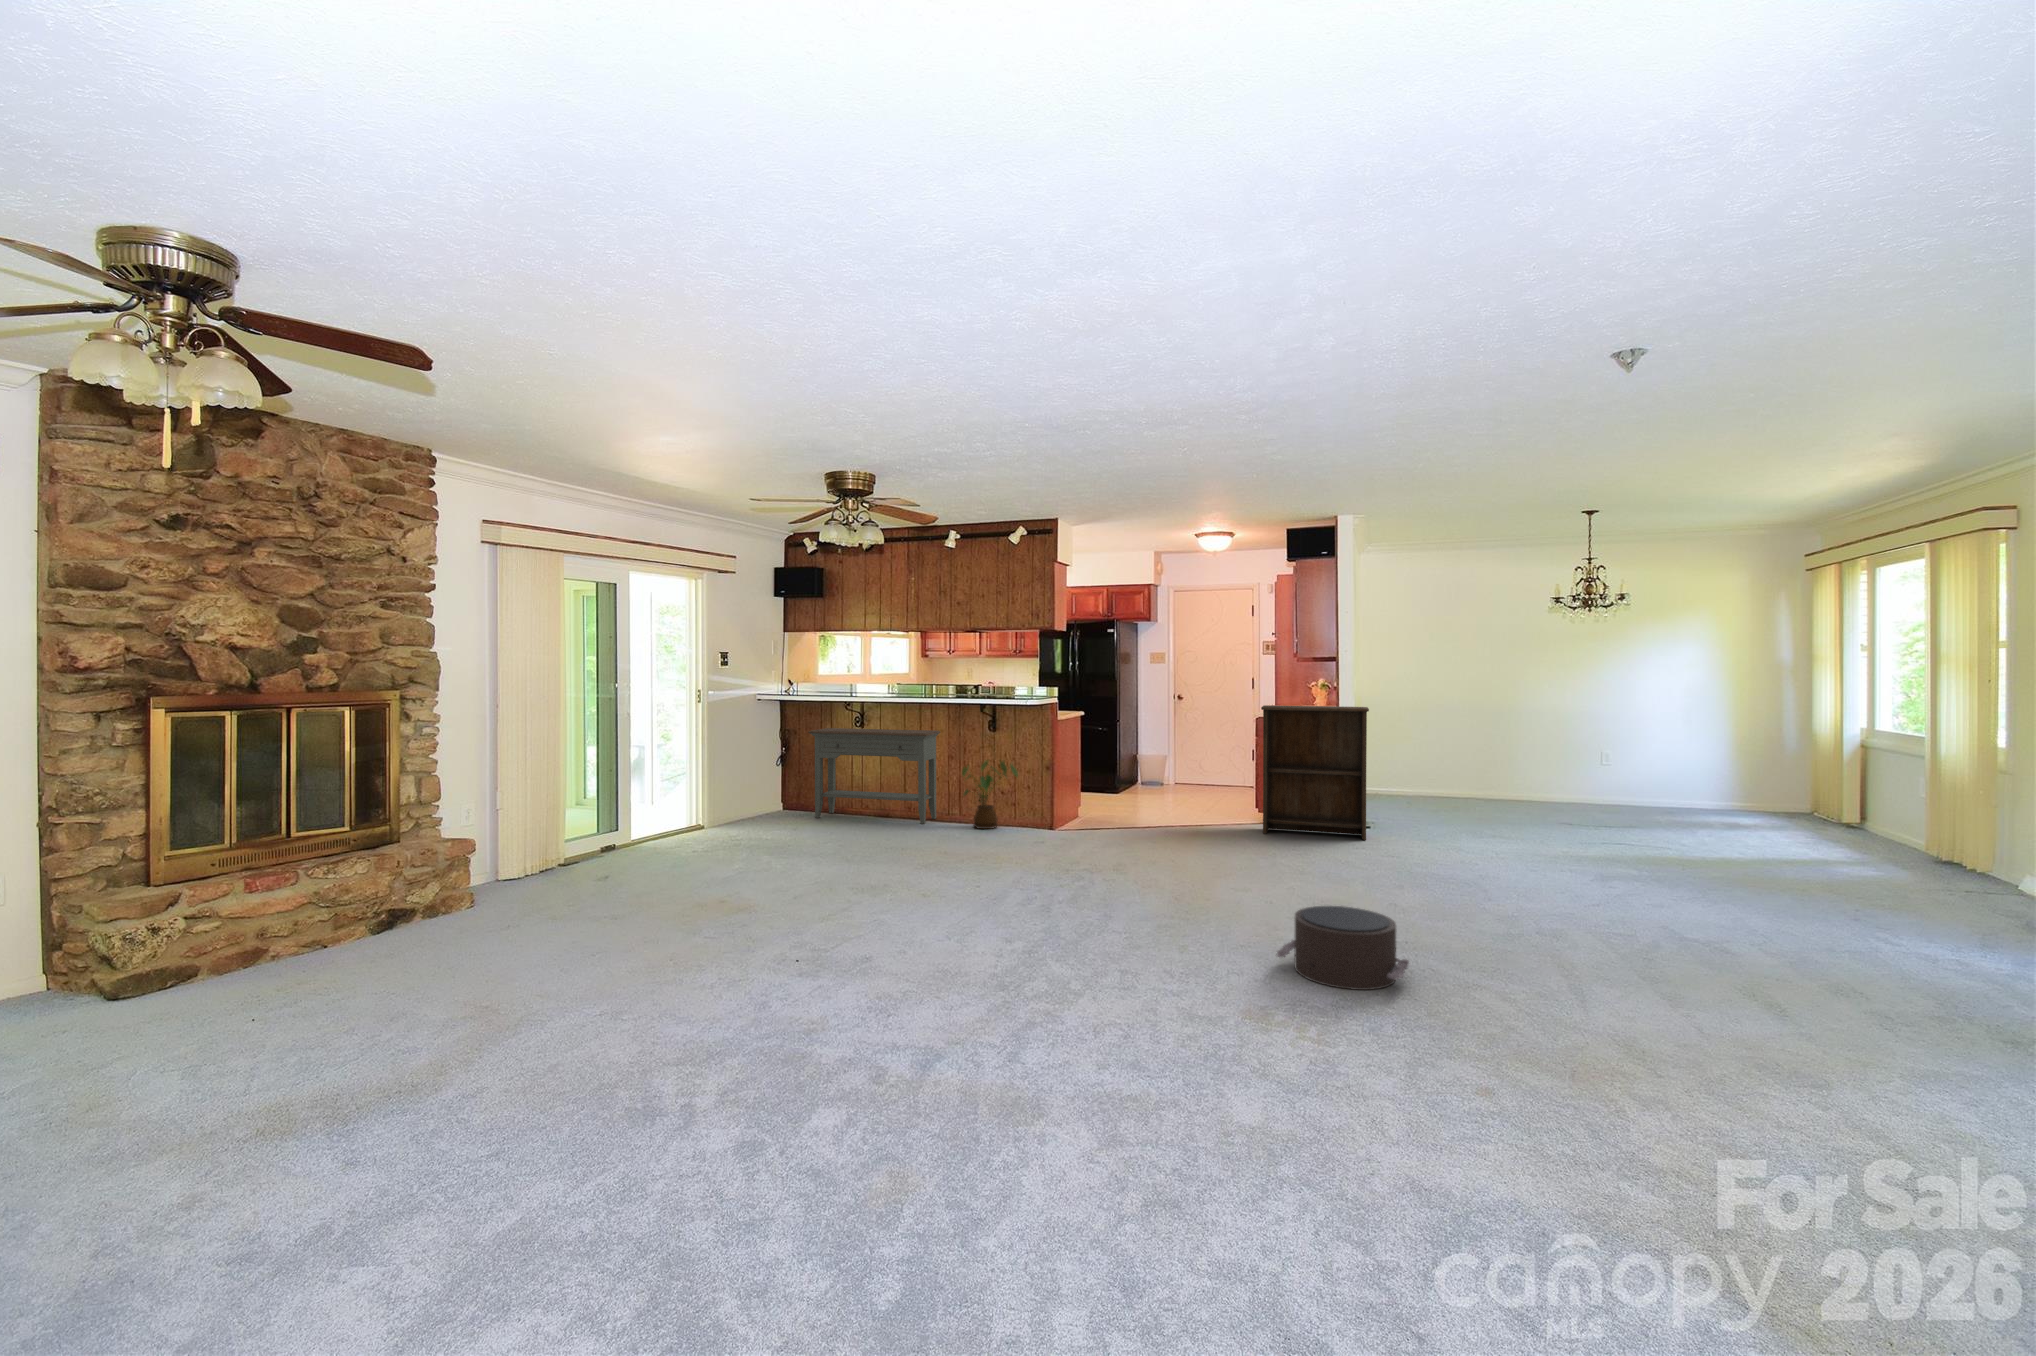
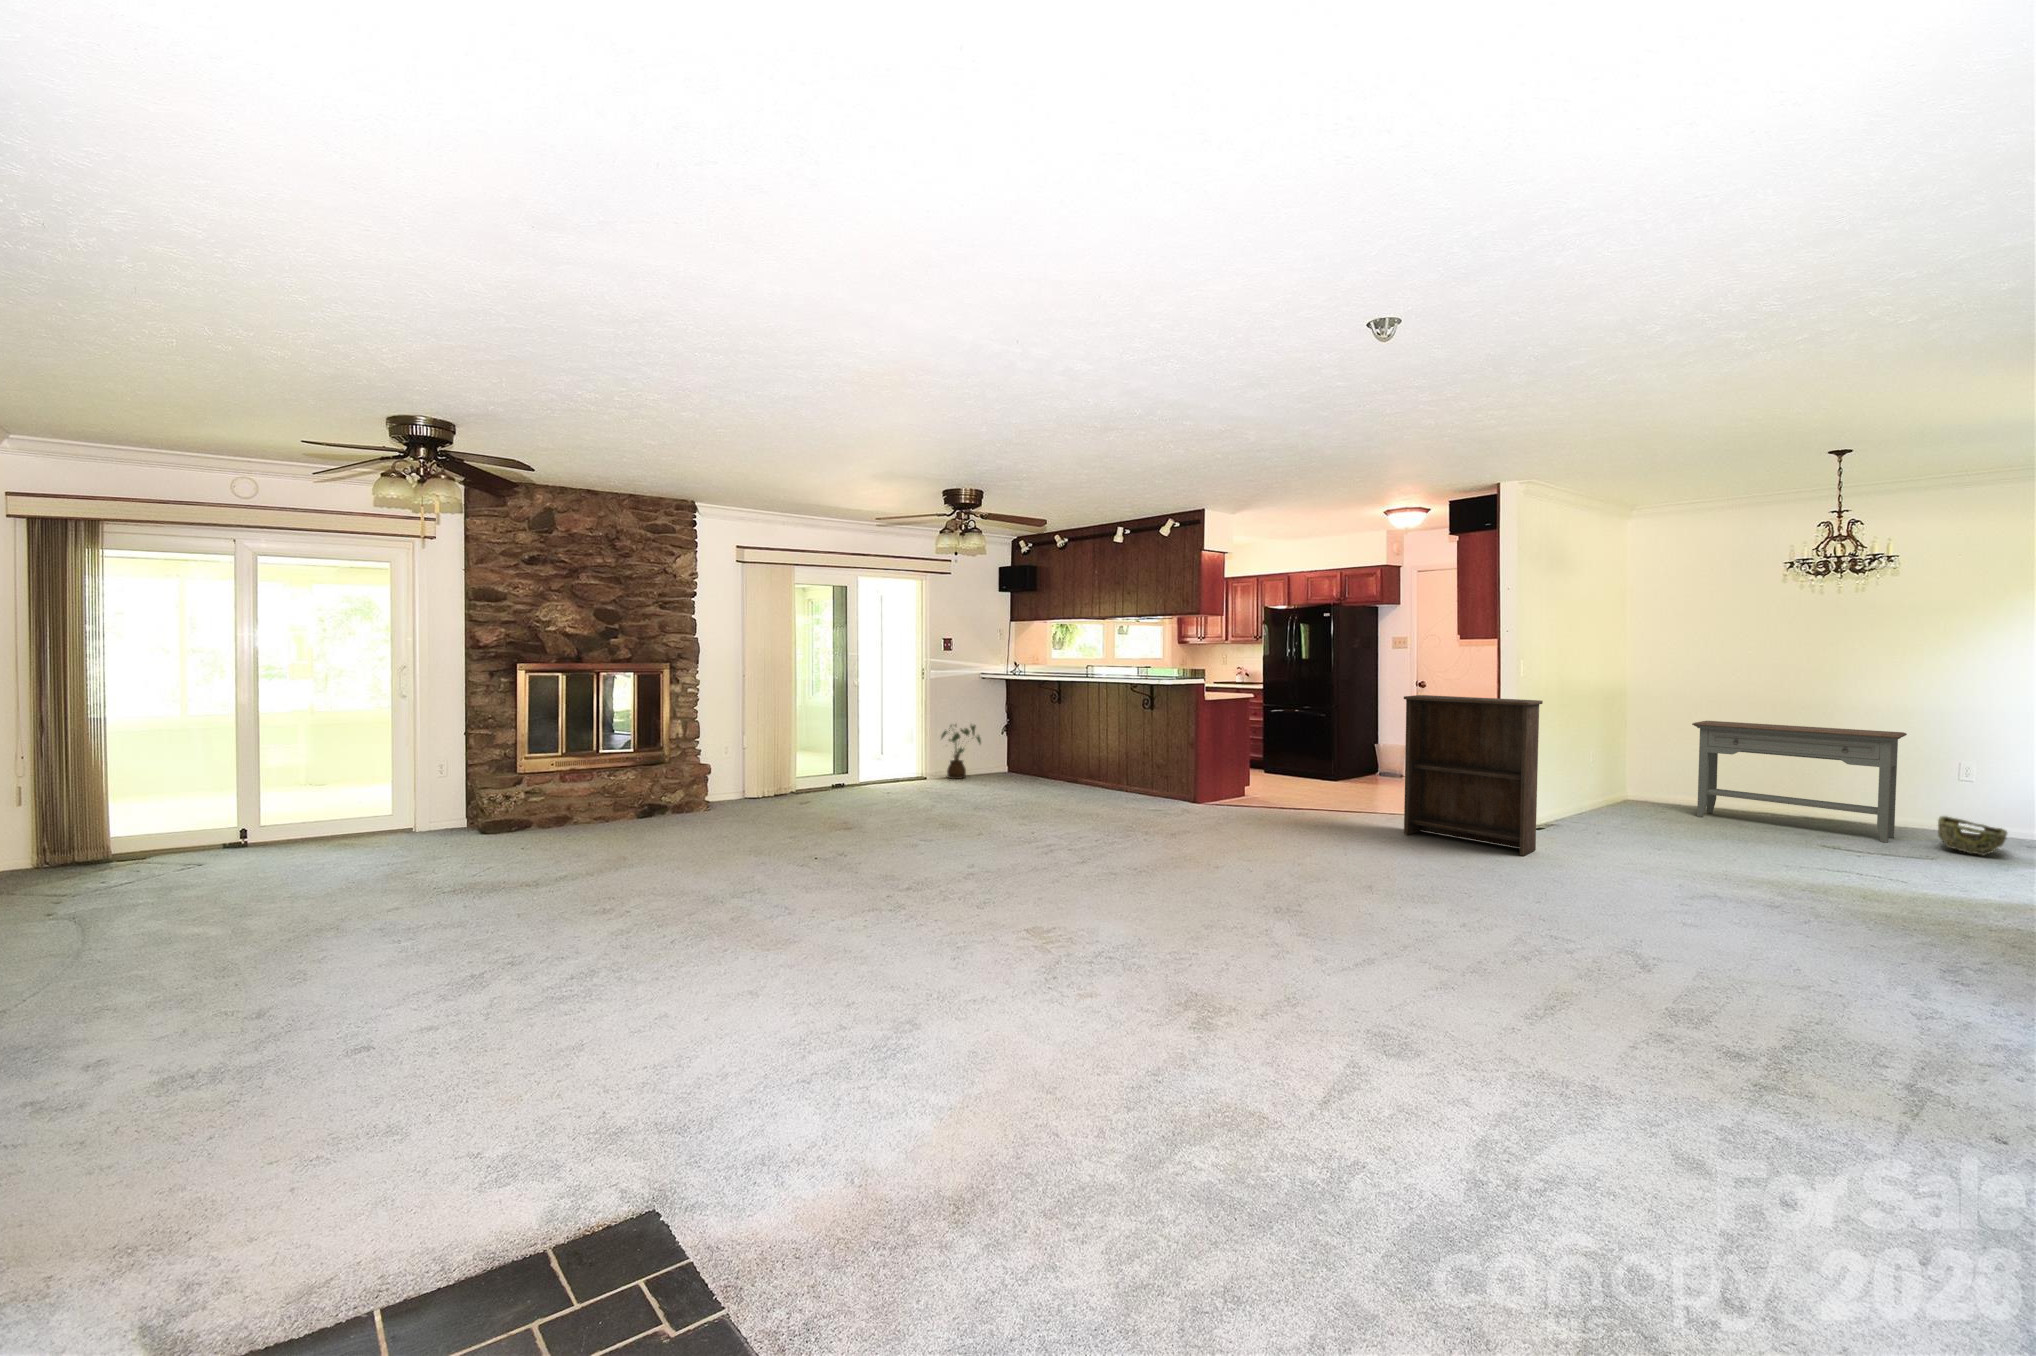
console table: present [808,728,940,824] -> present [1692,721,1907,843]
house plant: present [962,760,1018,829] -> present [941,725,981,779]
woven basket: none [1546,781,1588,806] -> present [1938,816,2007,855]
pouf: present [1276,906,1409,990] -> none [1146,899,1275,994]

